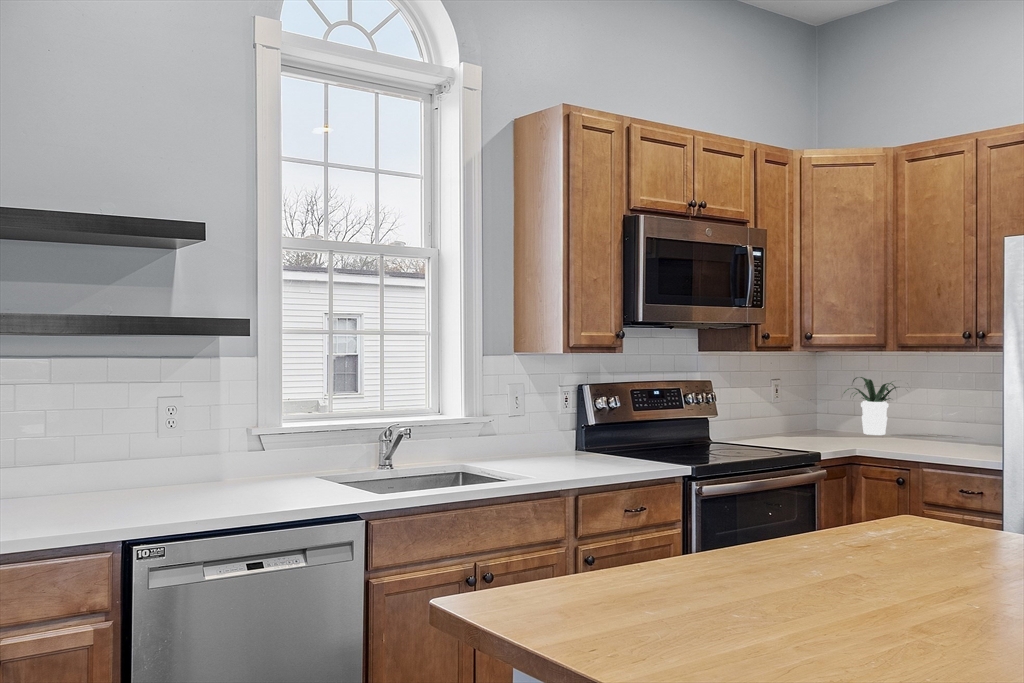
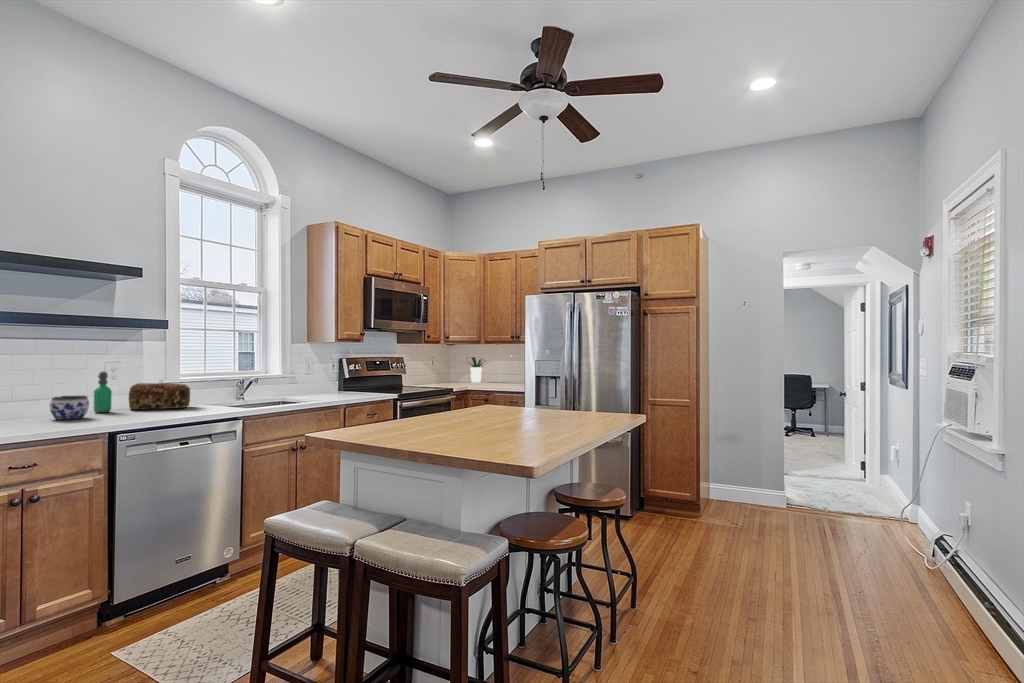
soap dispenser: none [134,414,162,489] -> present [94,372,112,413]
bread loaf: none [189,435,292,486] -> present [129,383,190,410]
jar: none [55,460,115,505] -> present [50,396,89,420]

